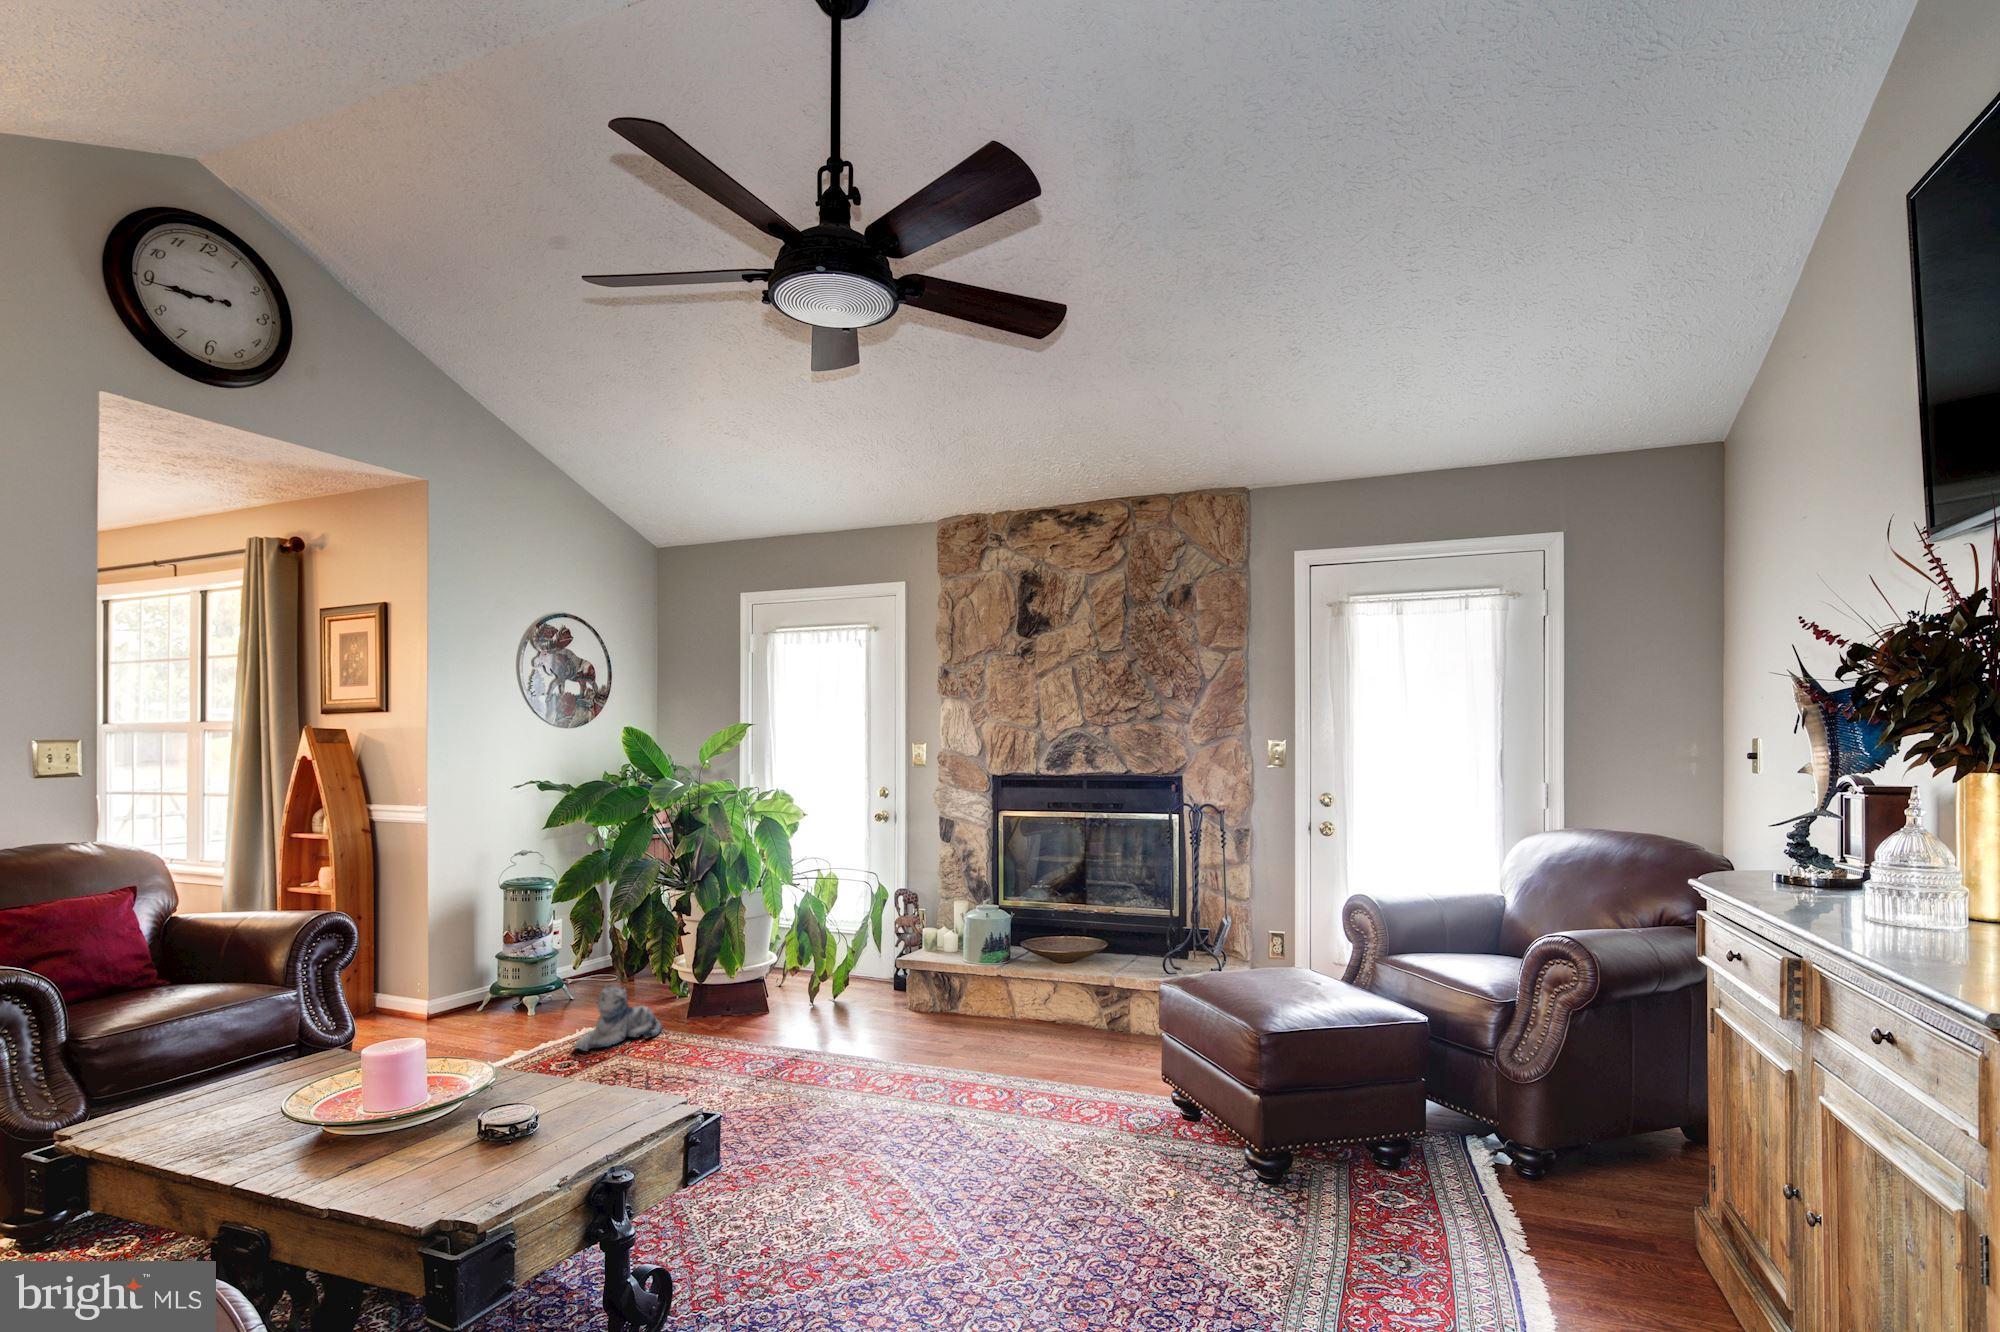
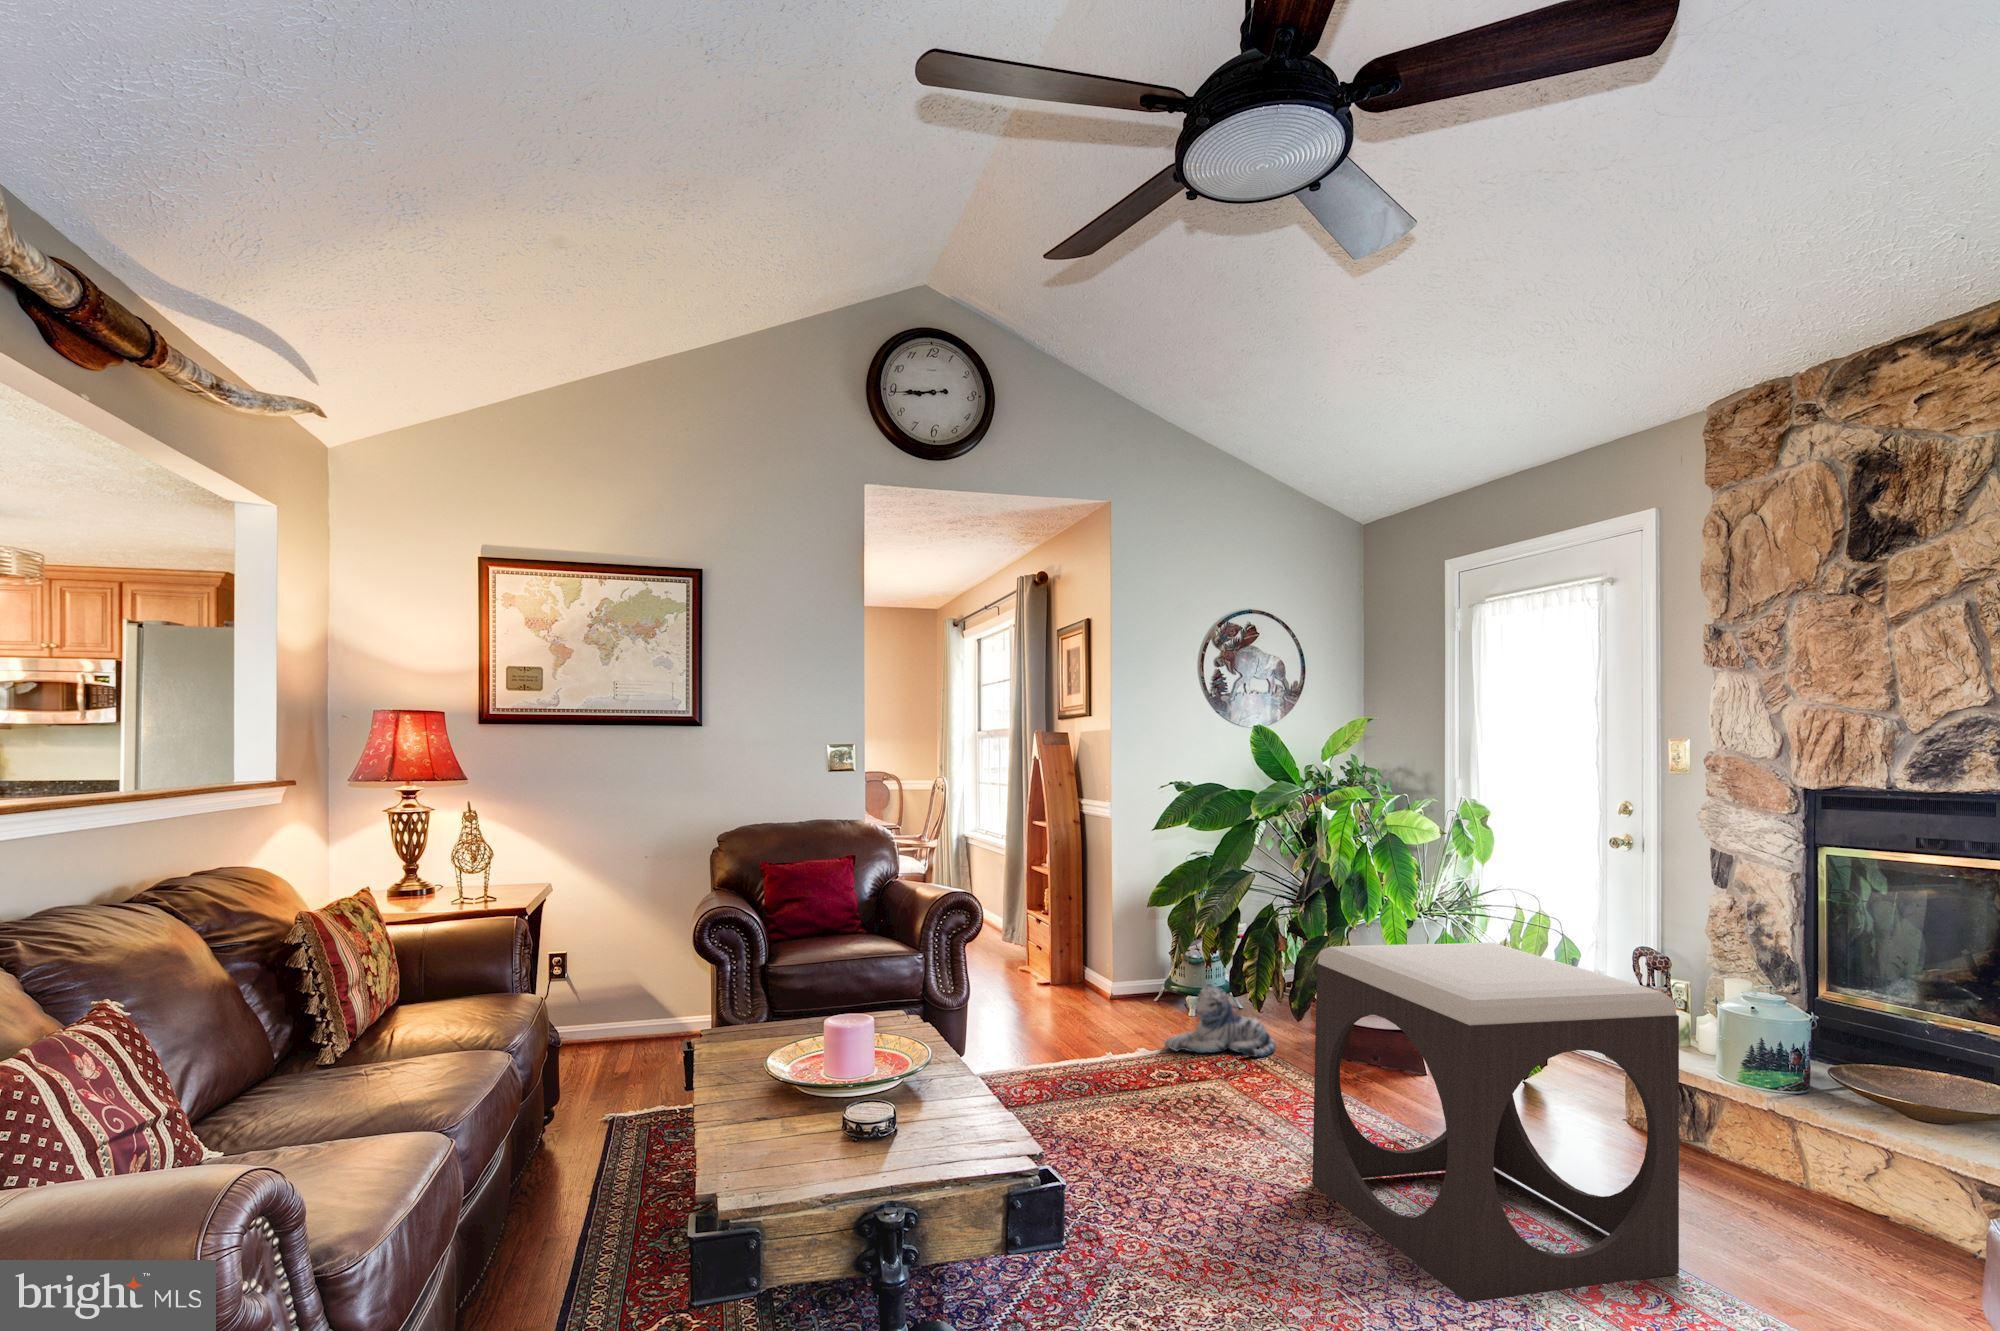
footstool: none [780,903,995,1131] -> present [1312,943,1679,1303]

